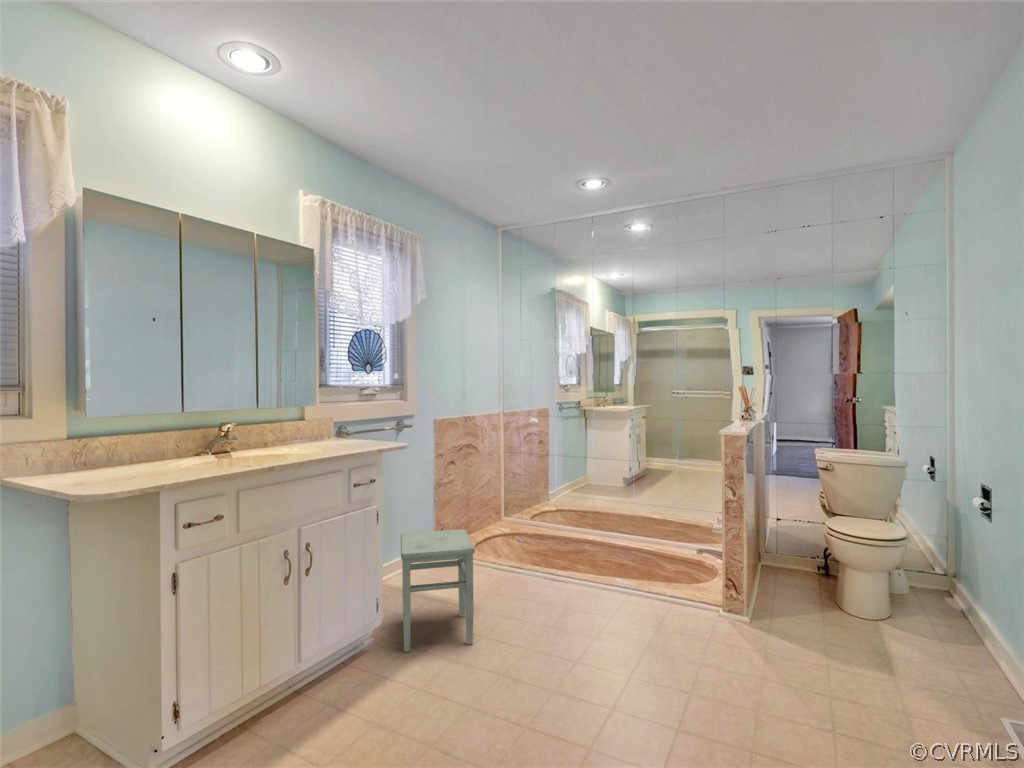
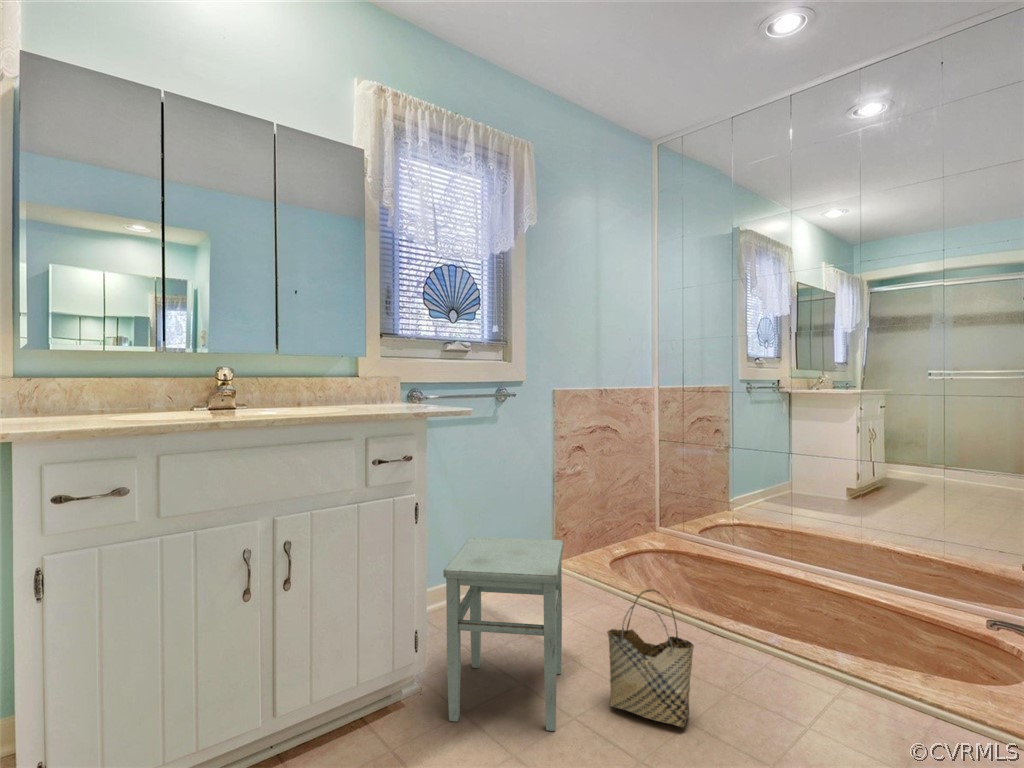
woven basket: none [498,552,549,628] -> present [607,589,694,727]

